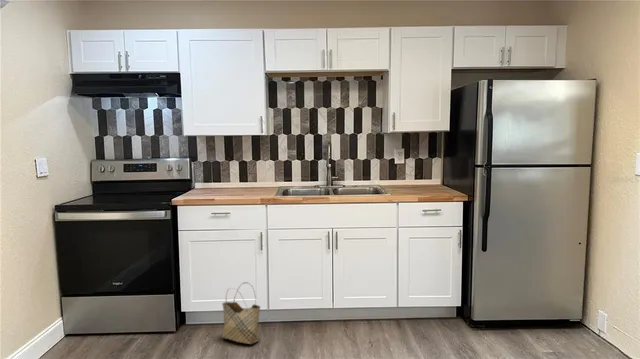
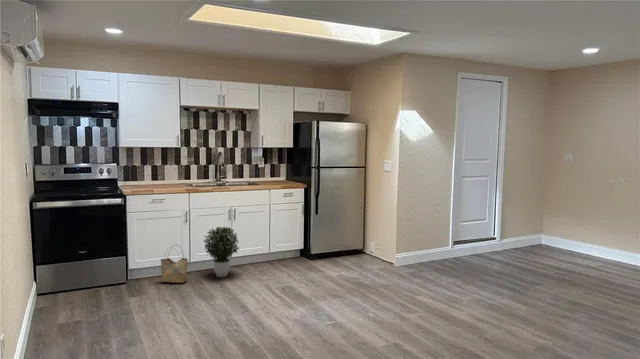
potted plant: none [288,258,343,341] -> present [204,227,239,277]

